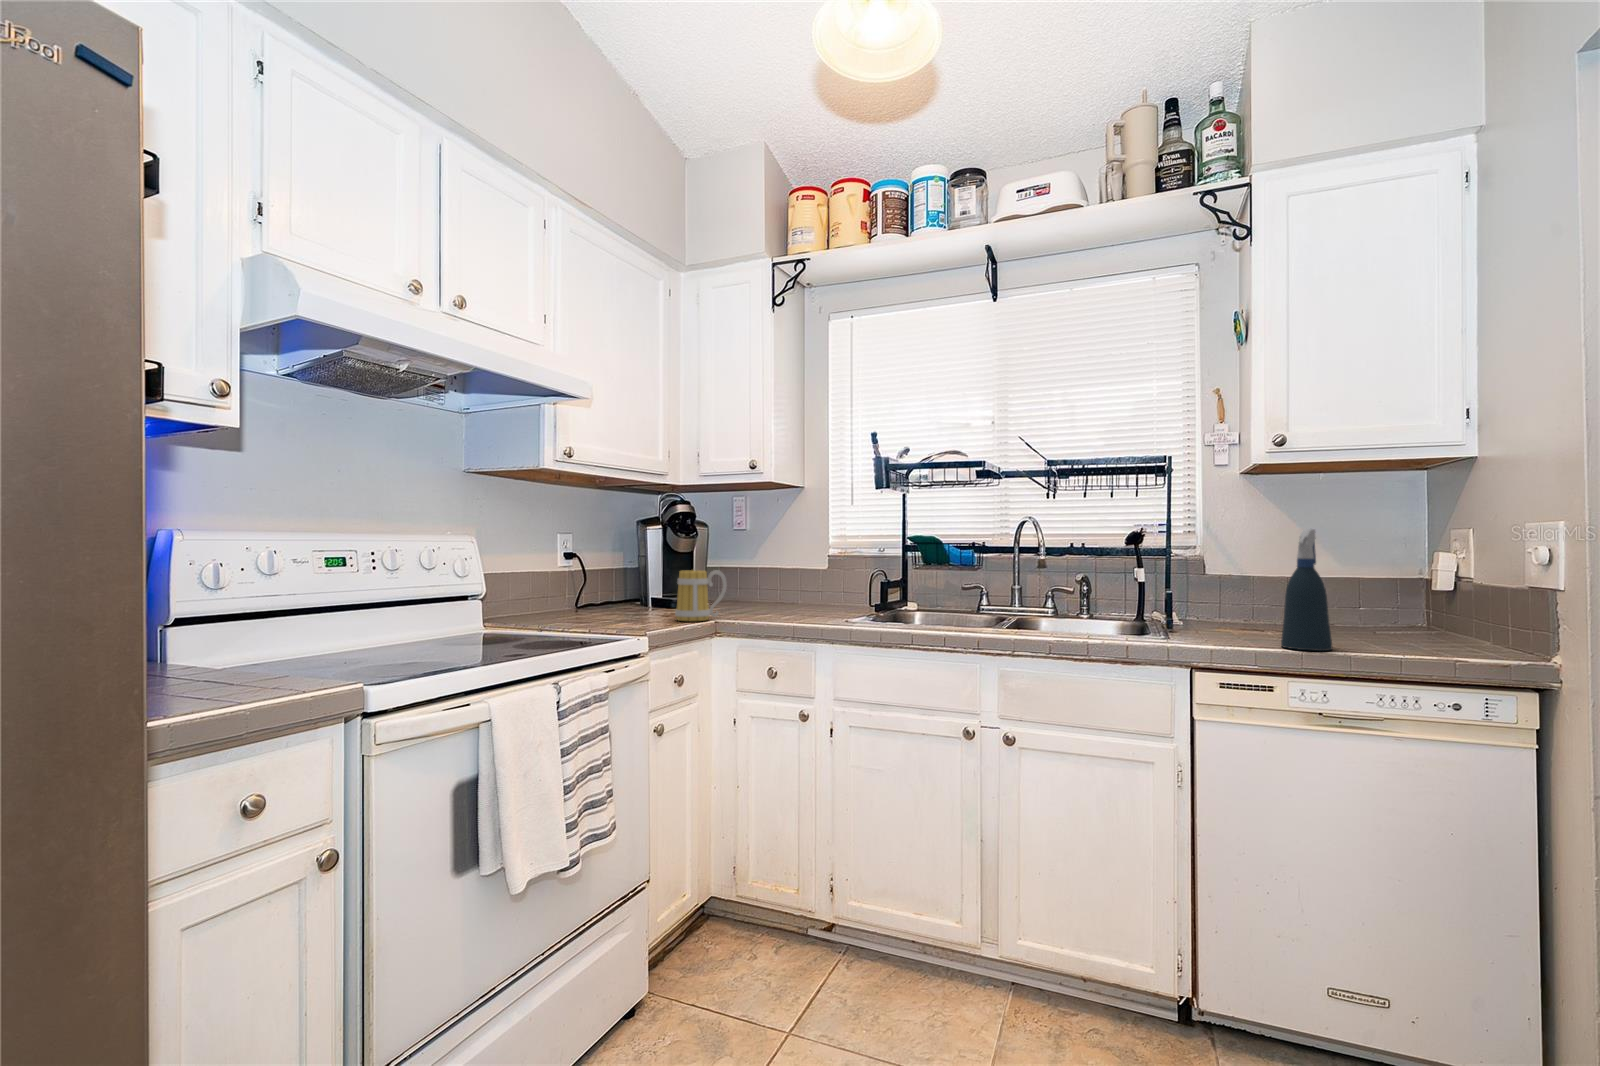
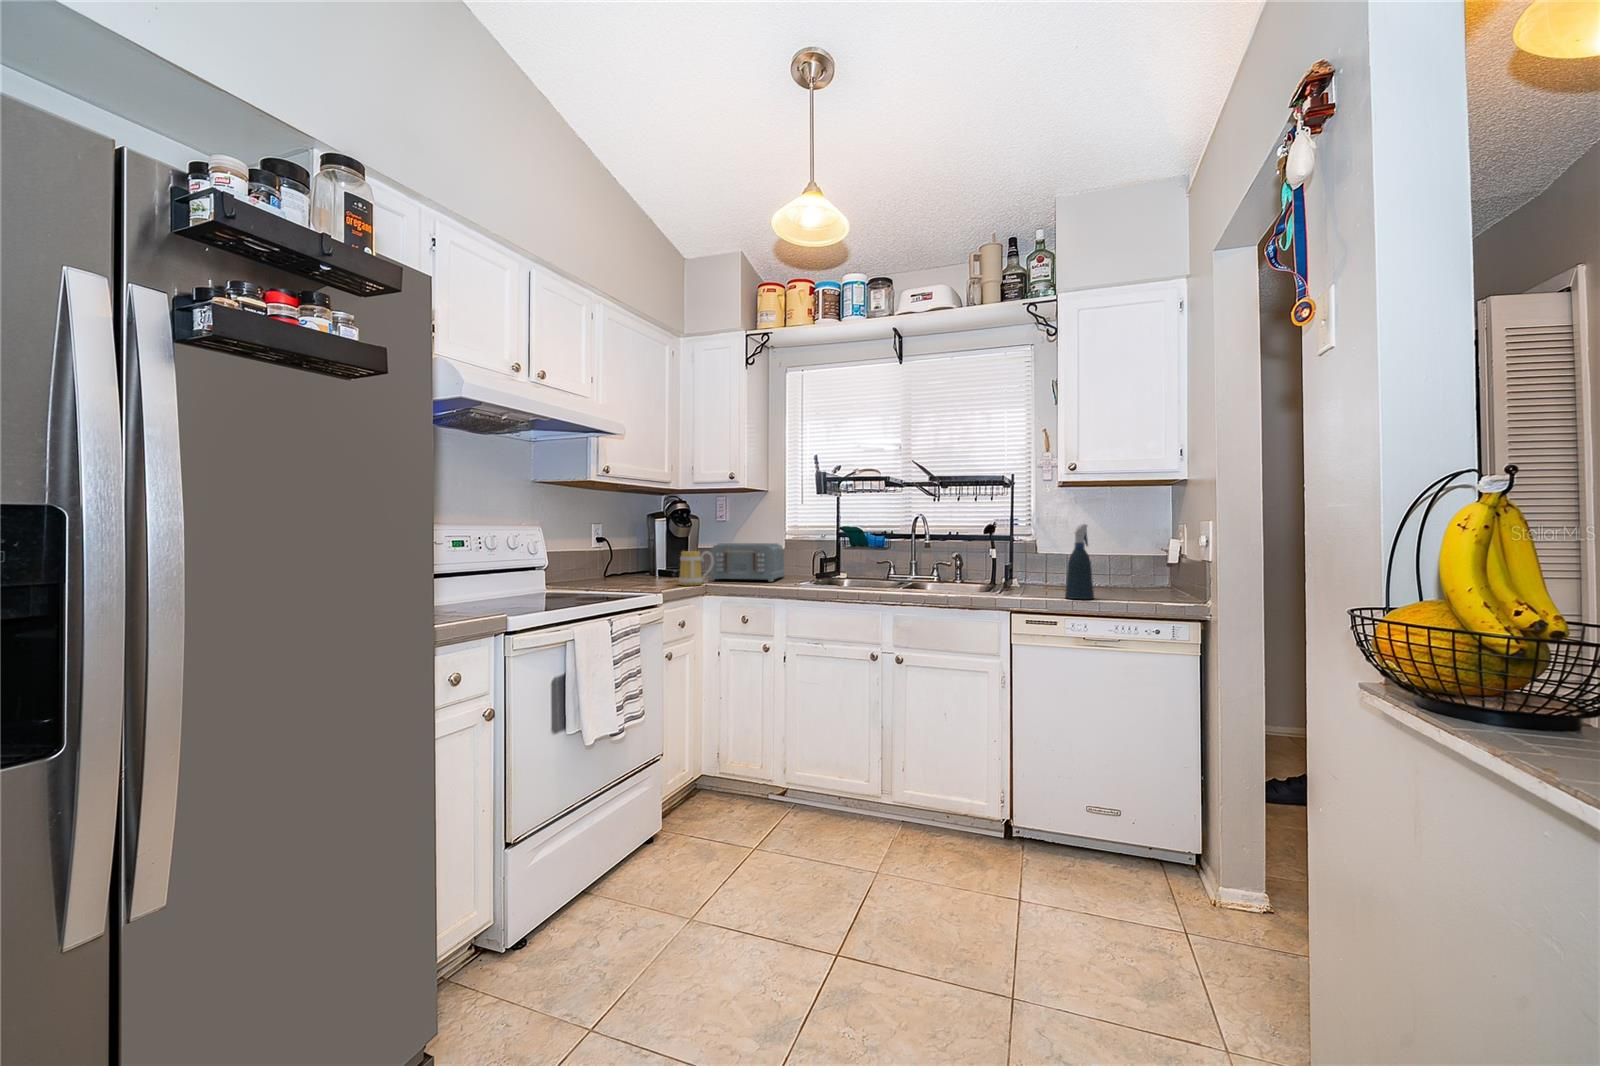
toaster: none [722,557,829,614] -> present [710,543,785,582]

